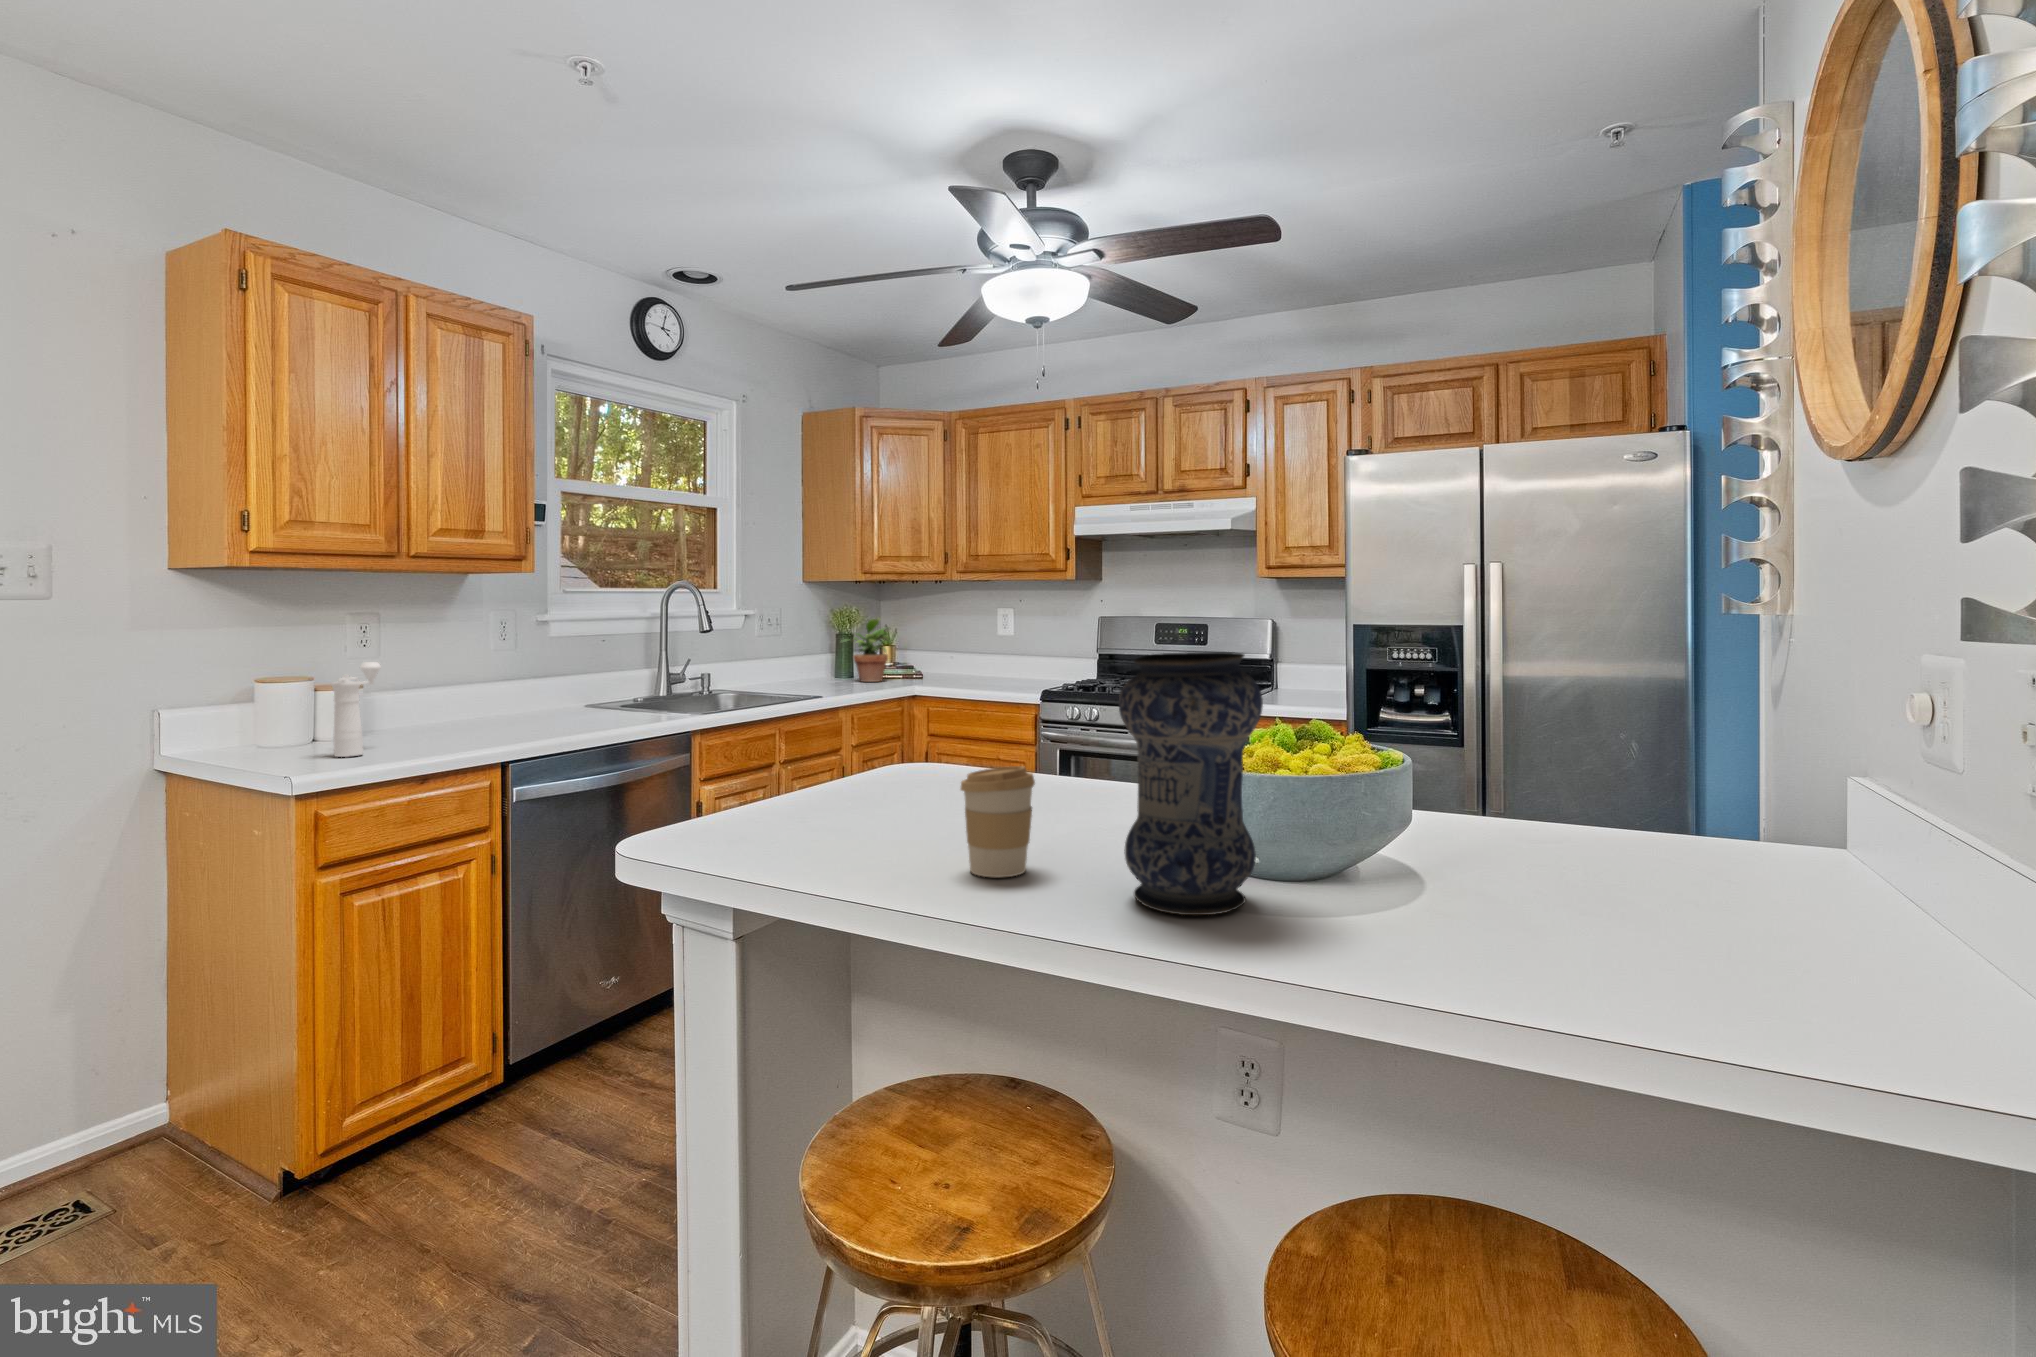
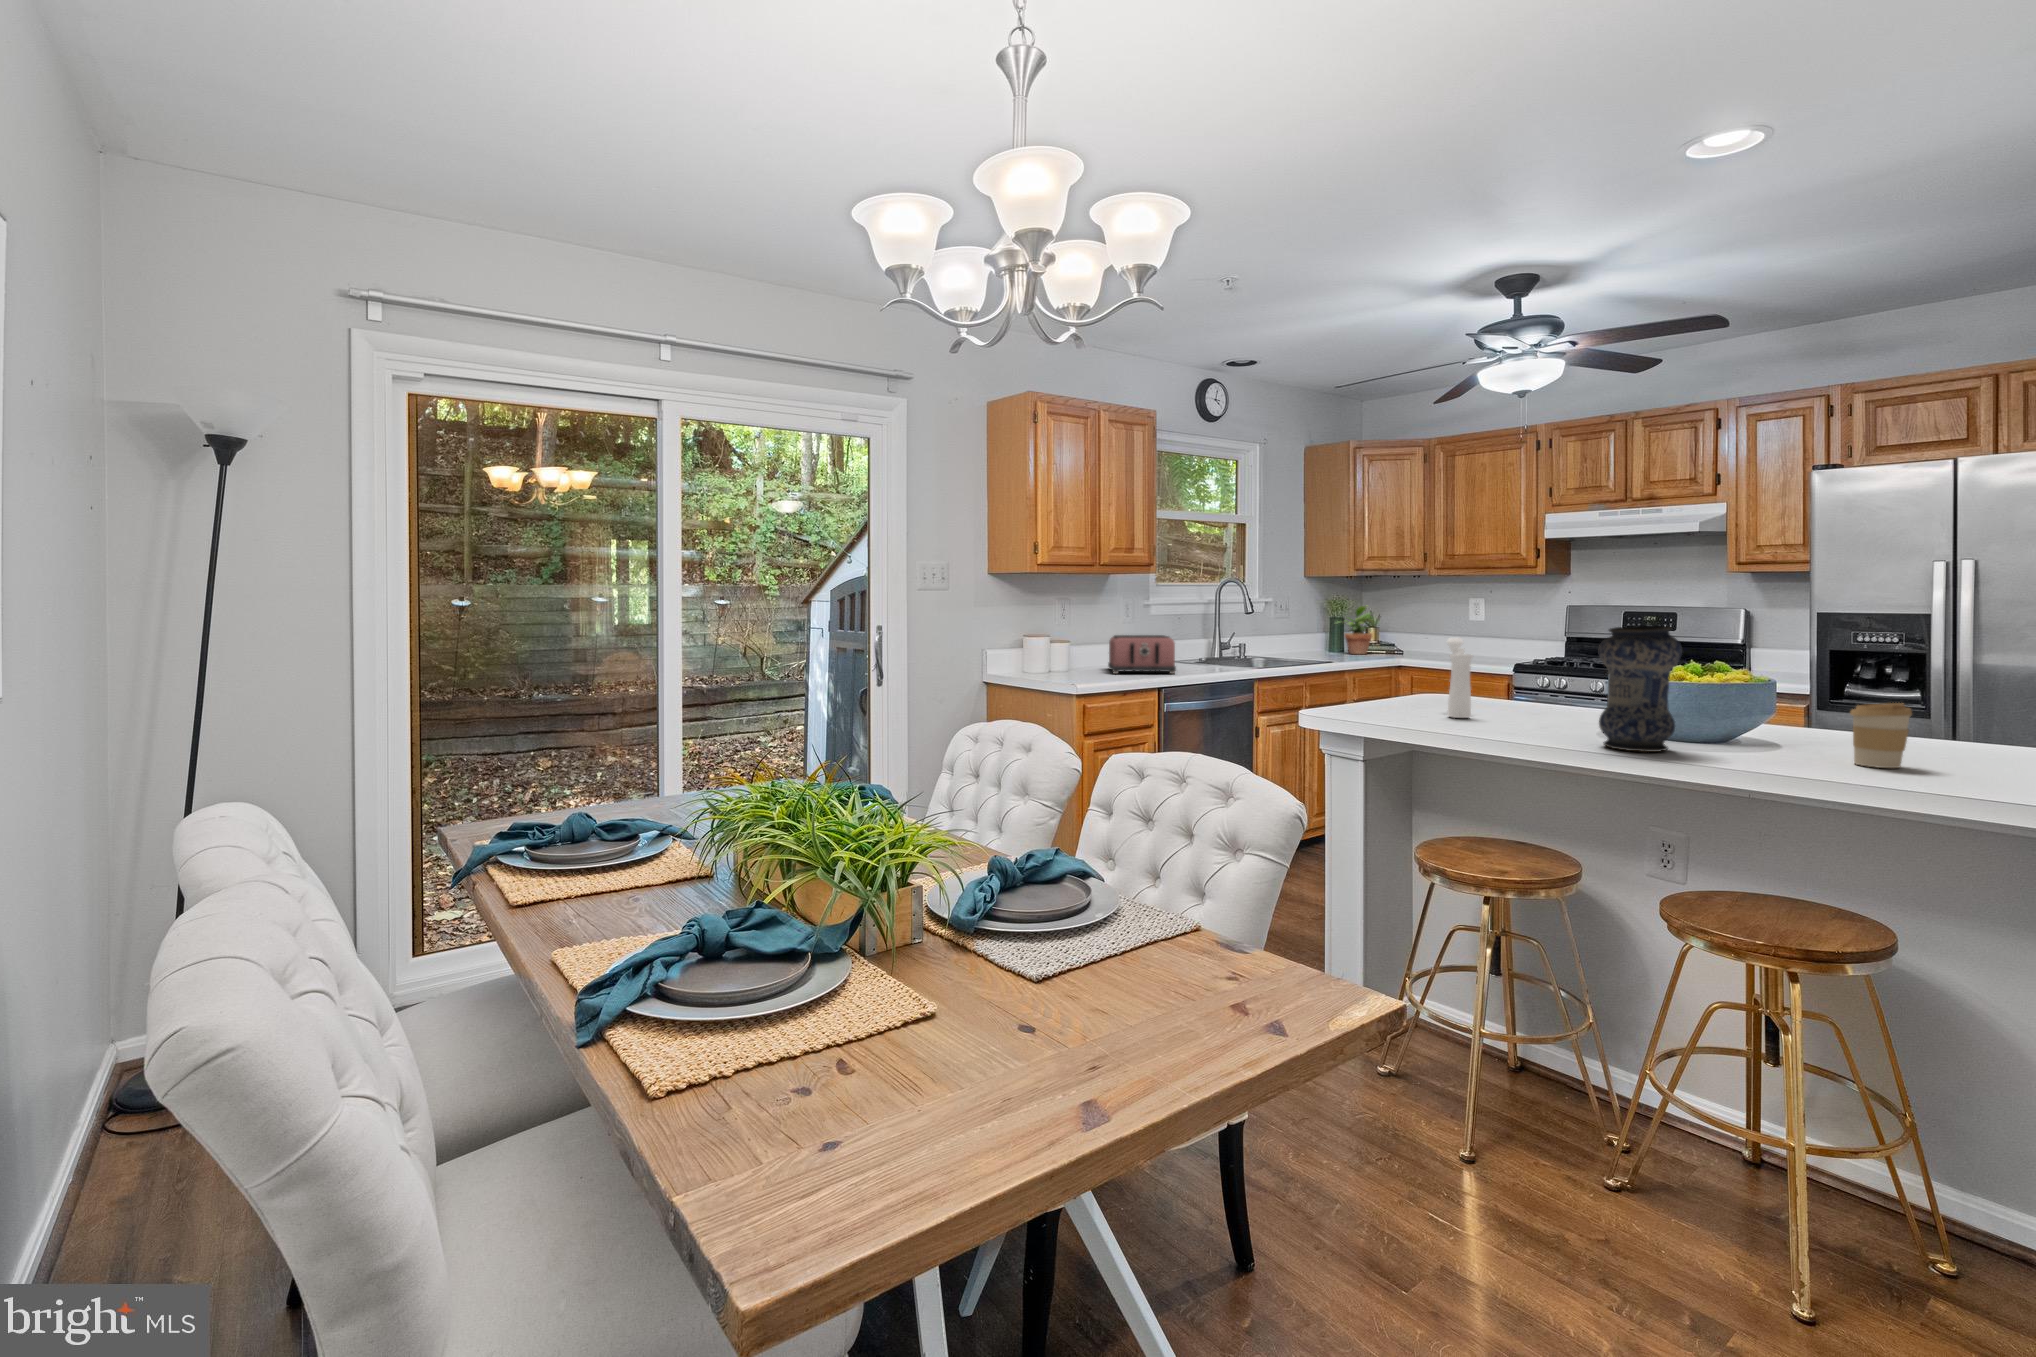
pepper mill: present [331,662,381,757] -> present [1447,638,1473,718]
toaster: none [437,664,560,732] -> present [1108,635,1176,674]
coffee cup: present [961,766,1035,877] -> present [1850,703,1912,768]

